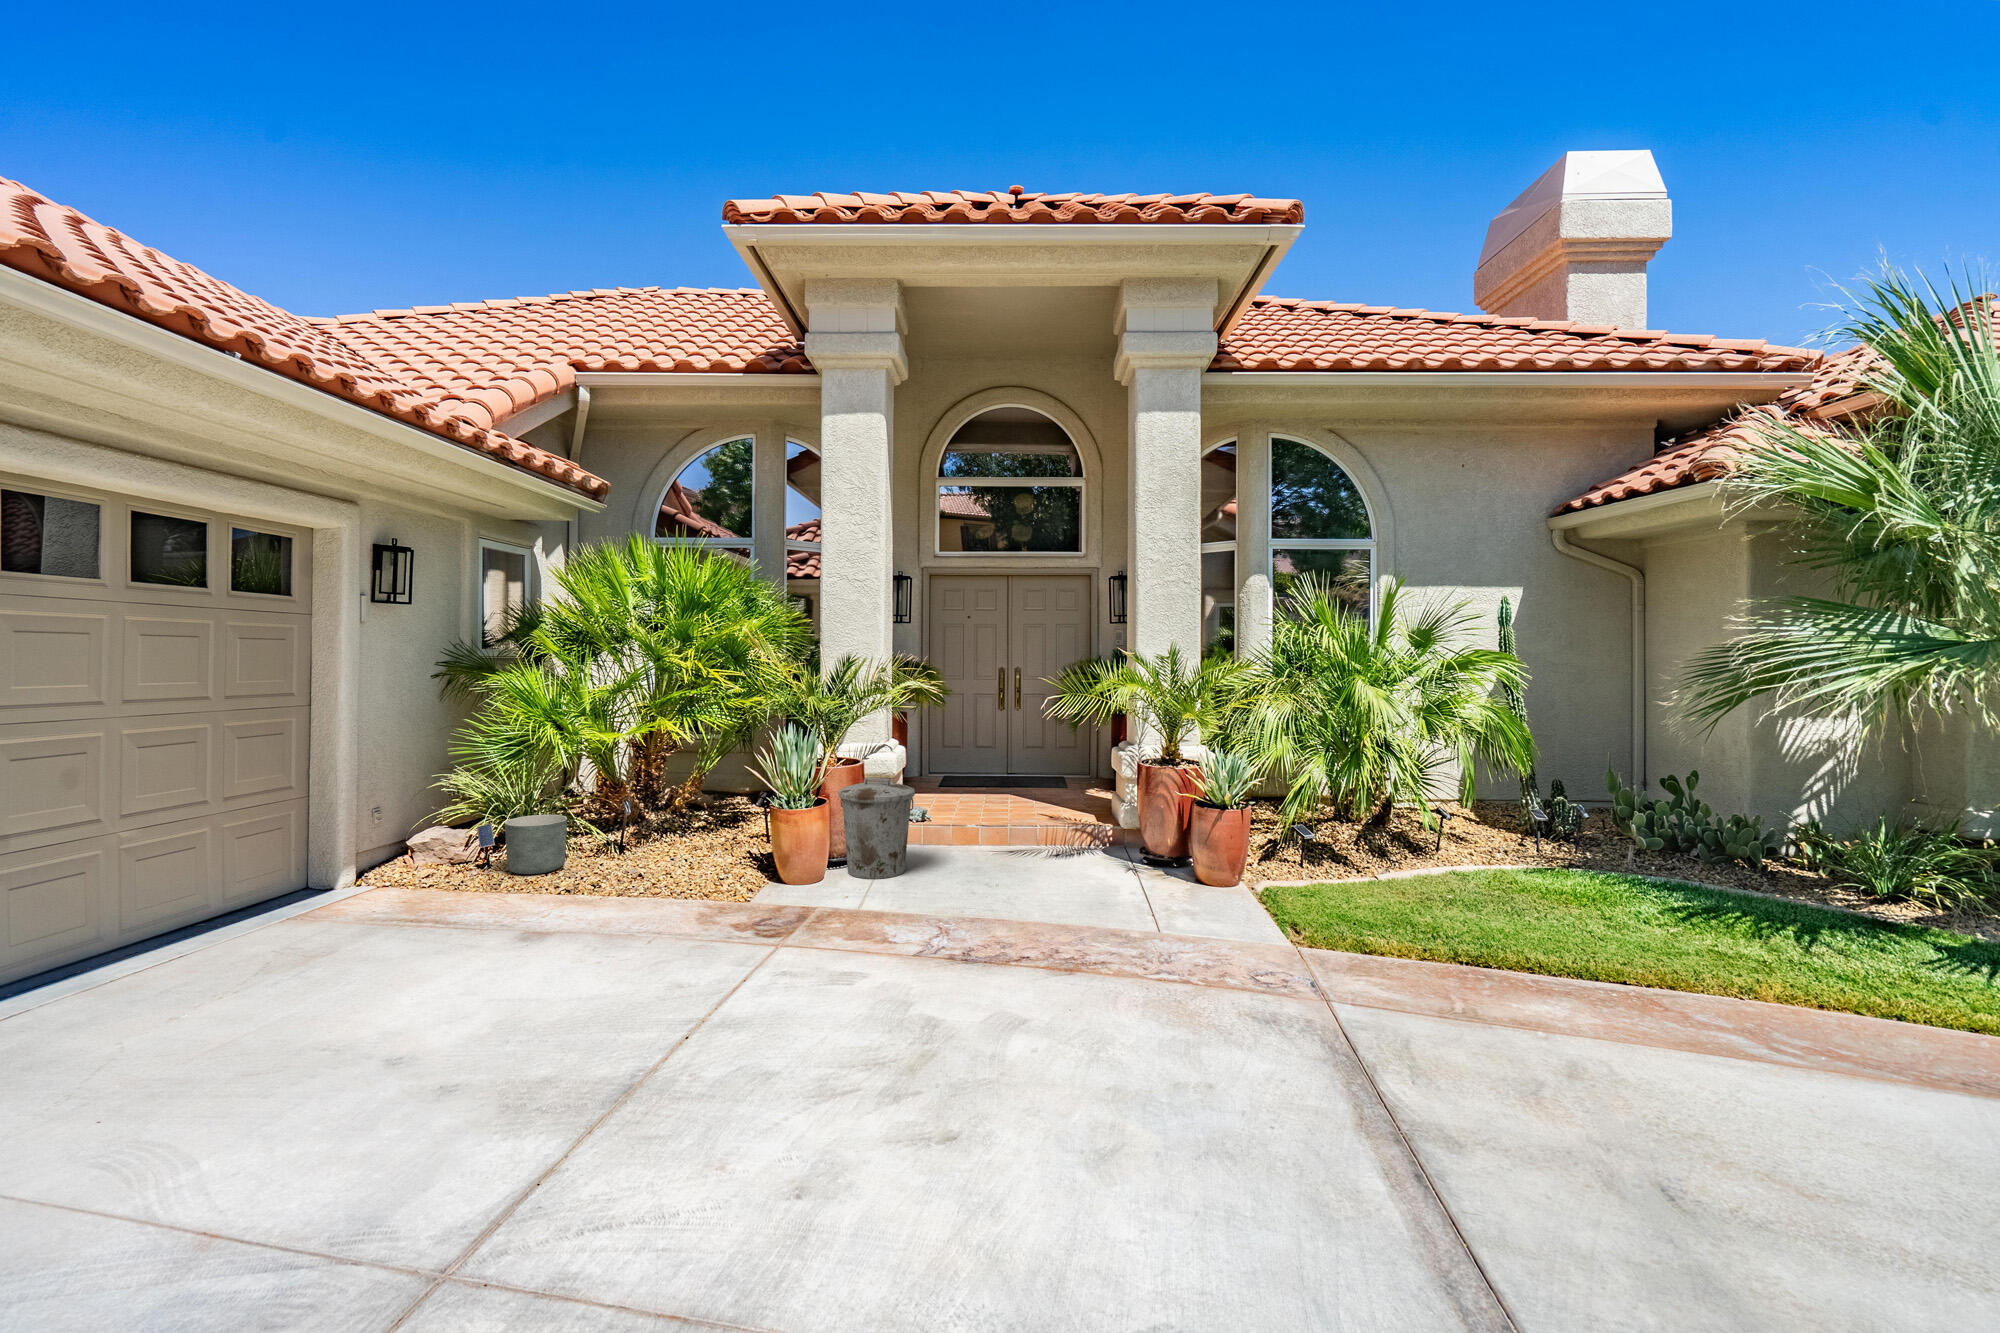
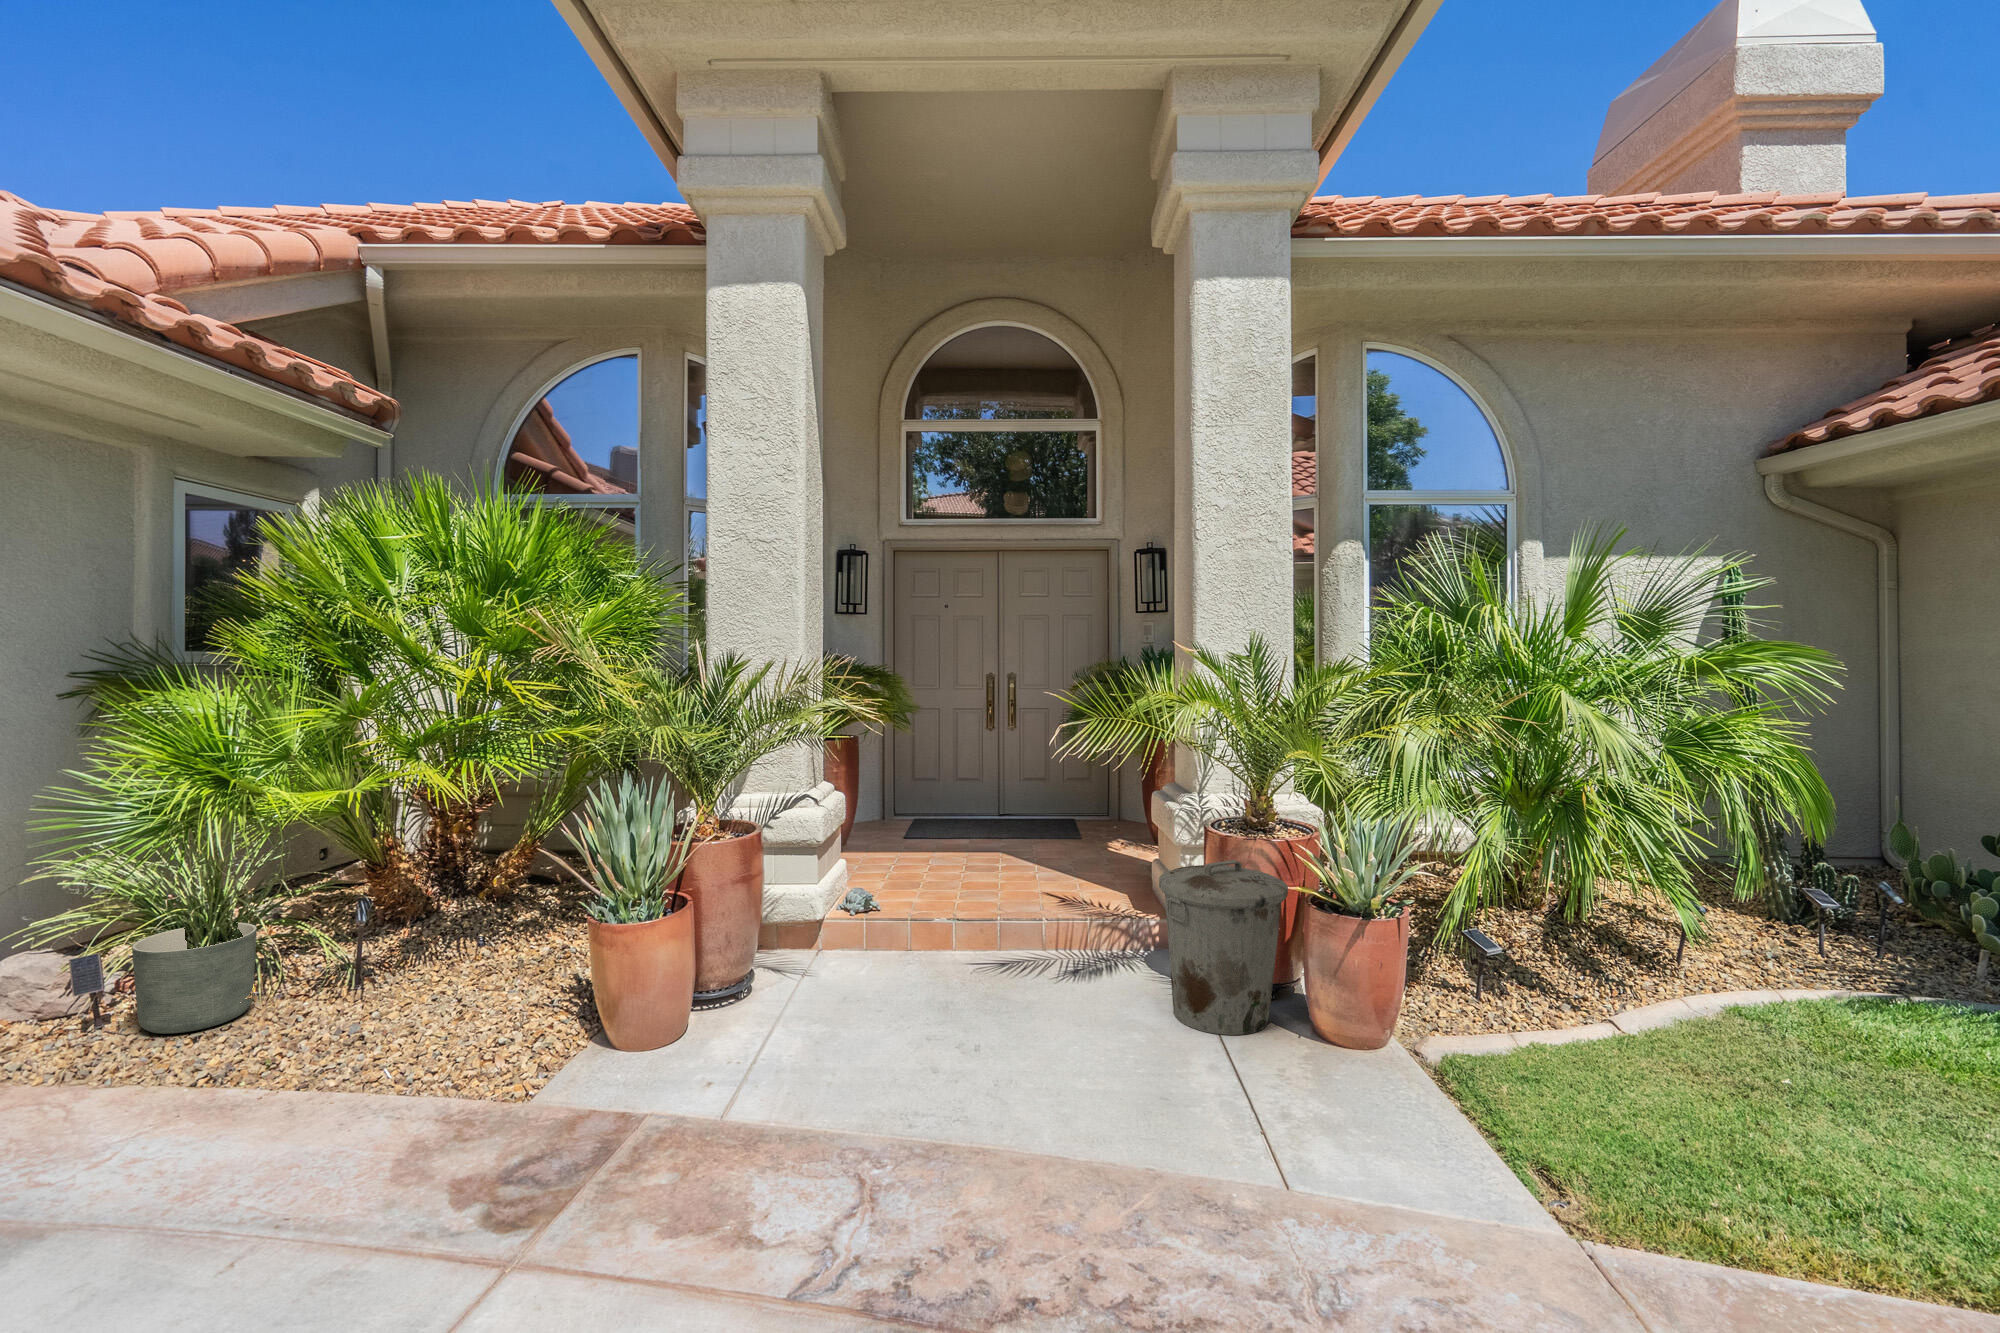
trash can: present [839,778,915,879] -> present [1159,860,1288,1035]

